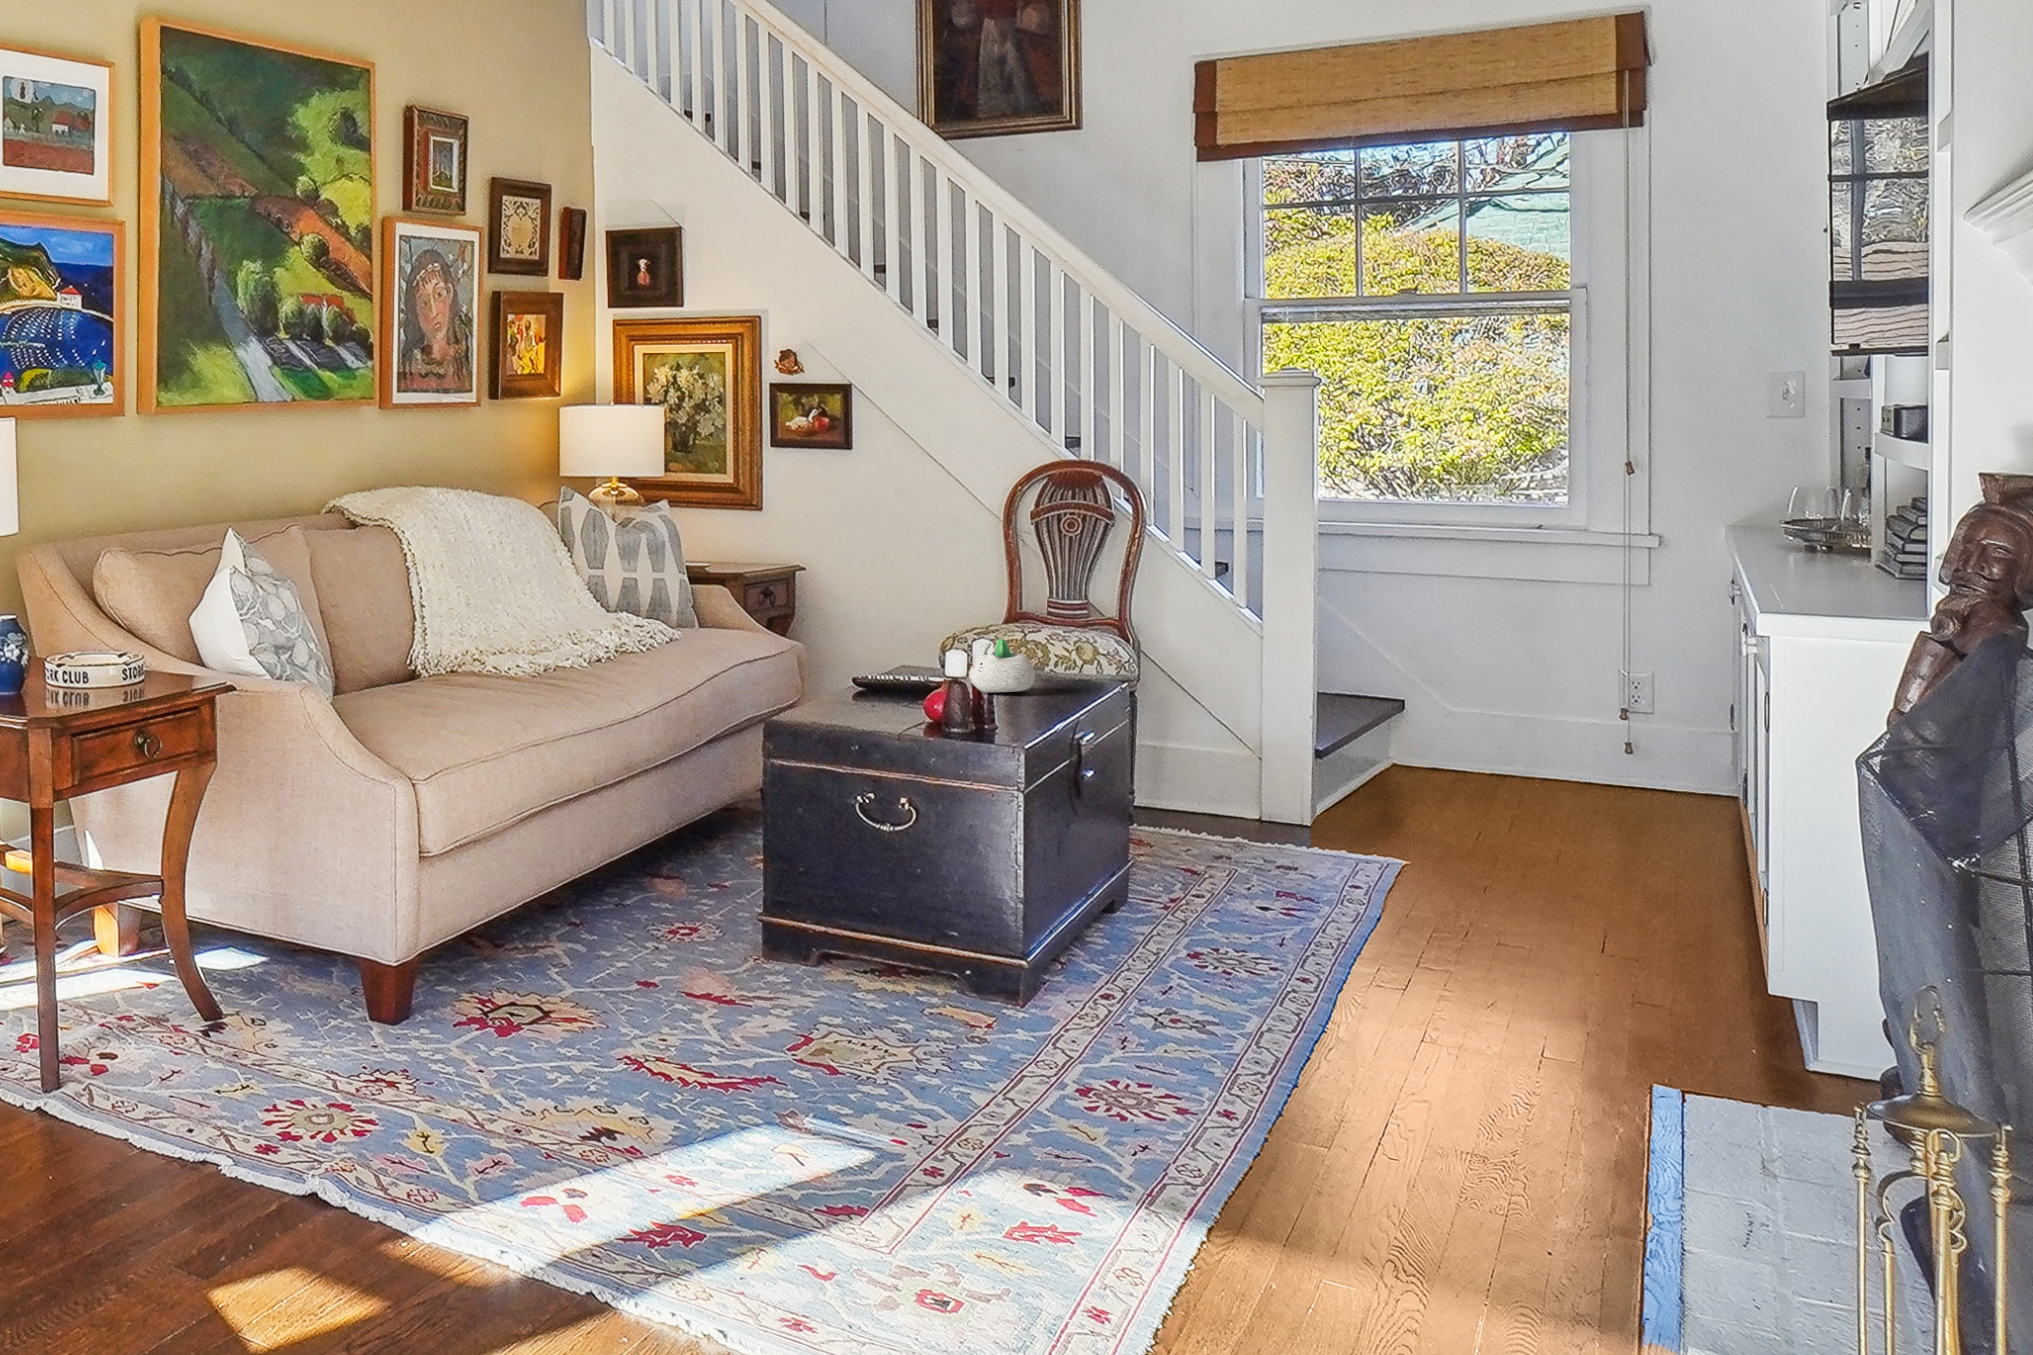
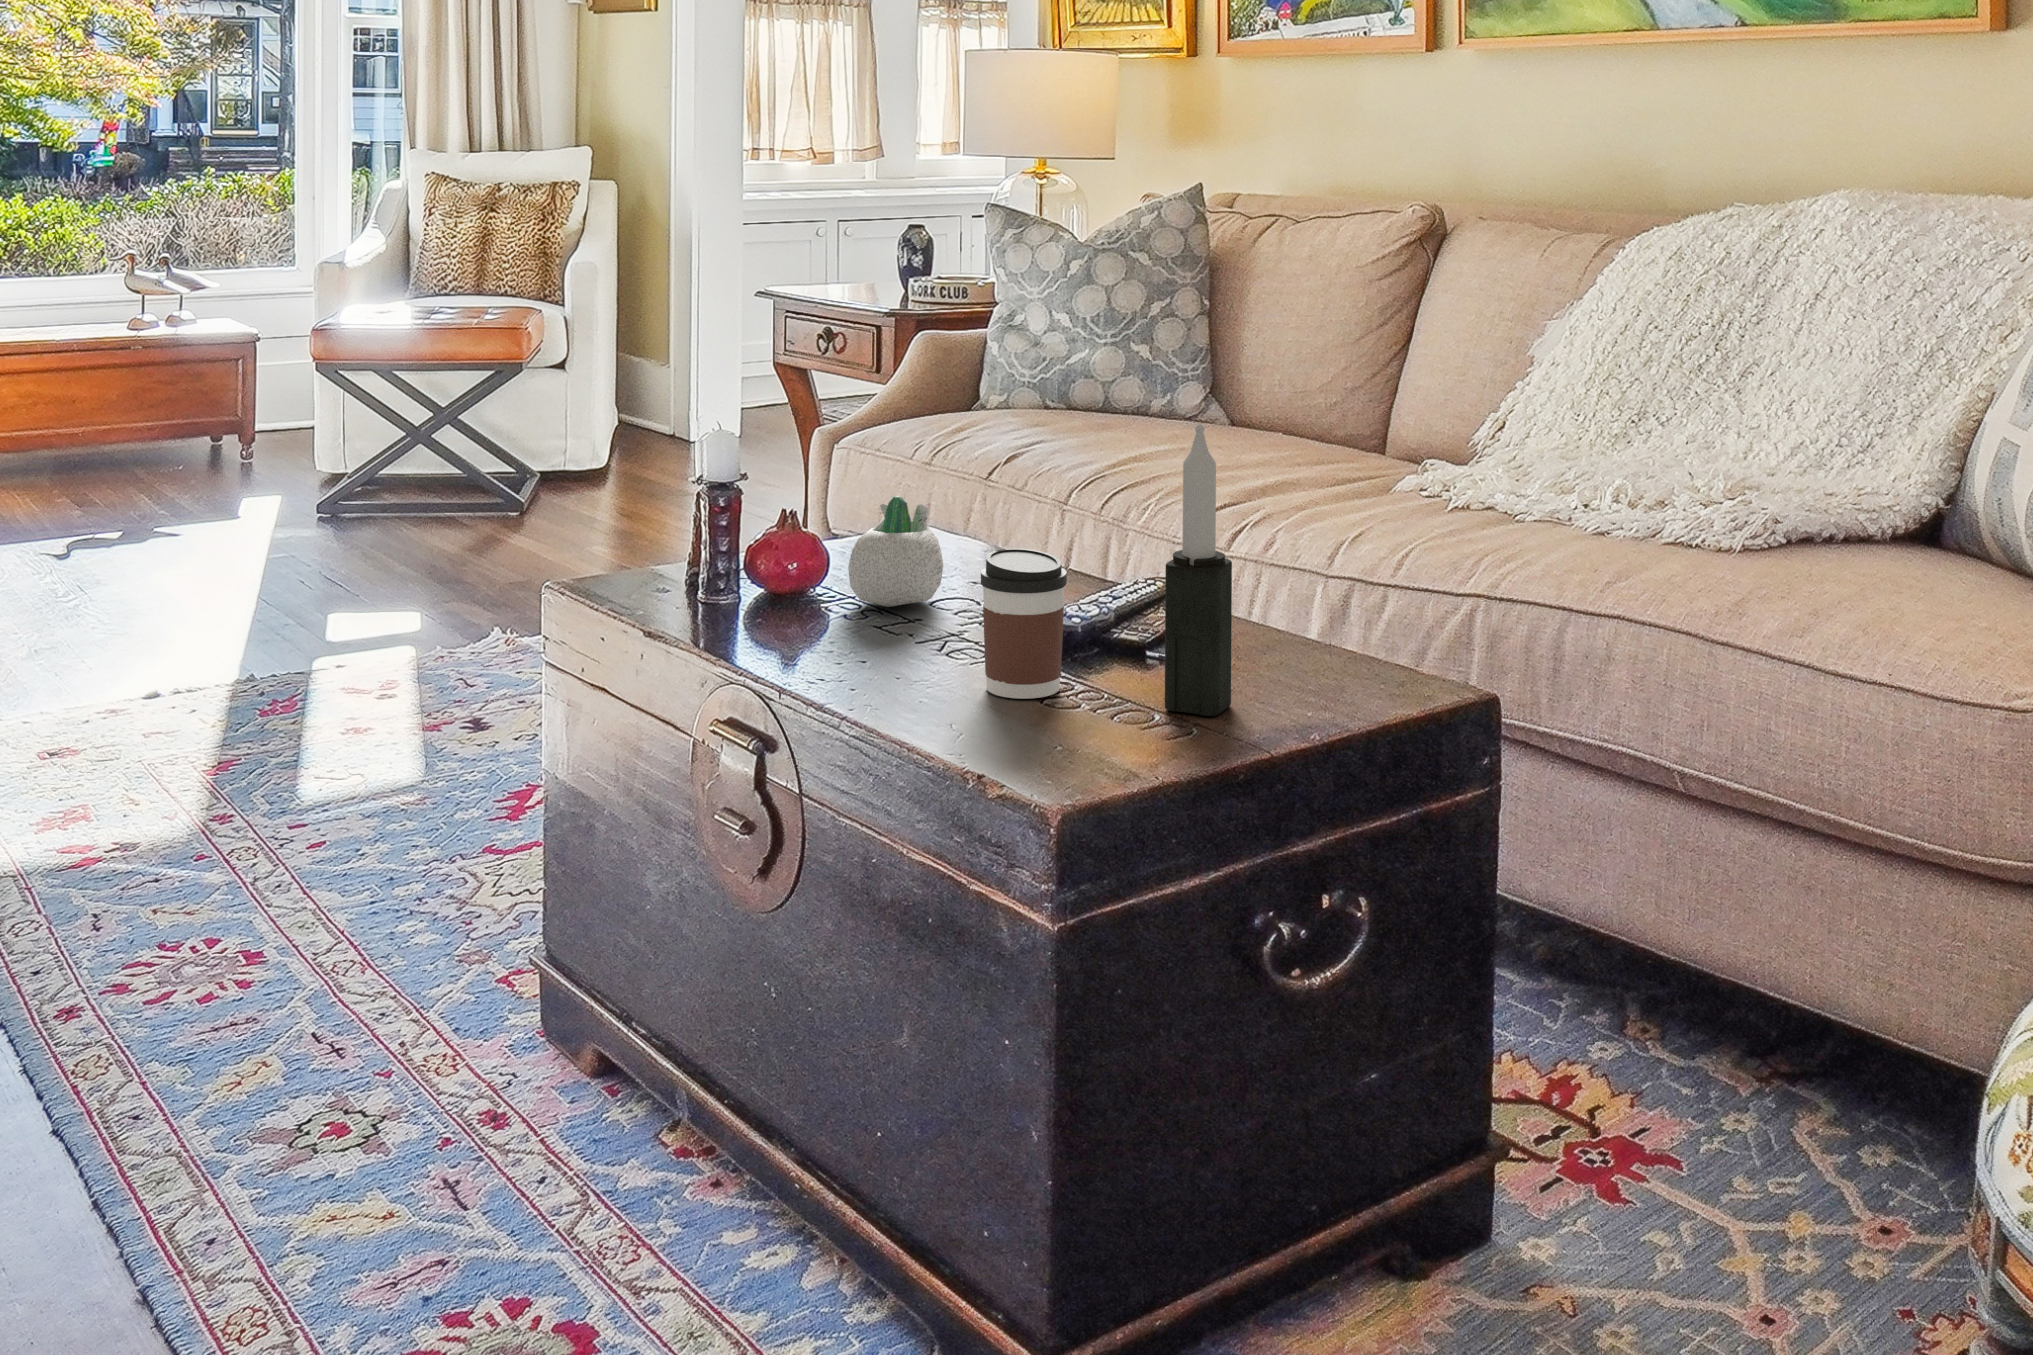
candle: none [1028,557,1057,666] -> present [1165,424,1232,716]
coffee cup: none [1055,622,1095,678] -> present [981,548,1067,699]

